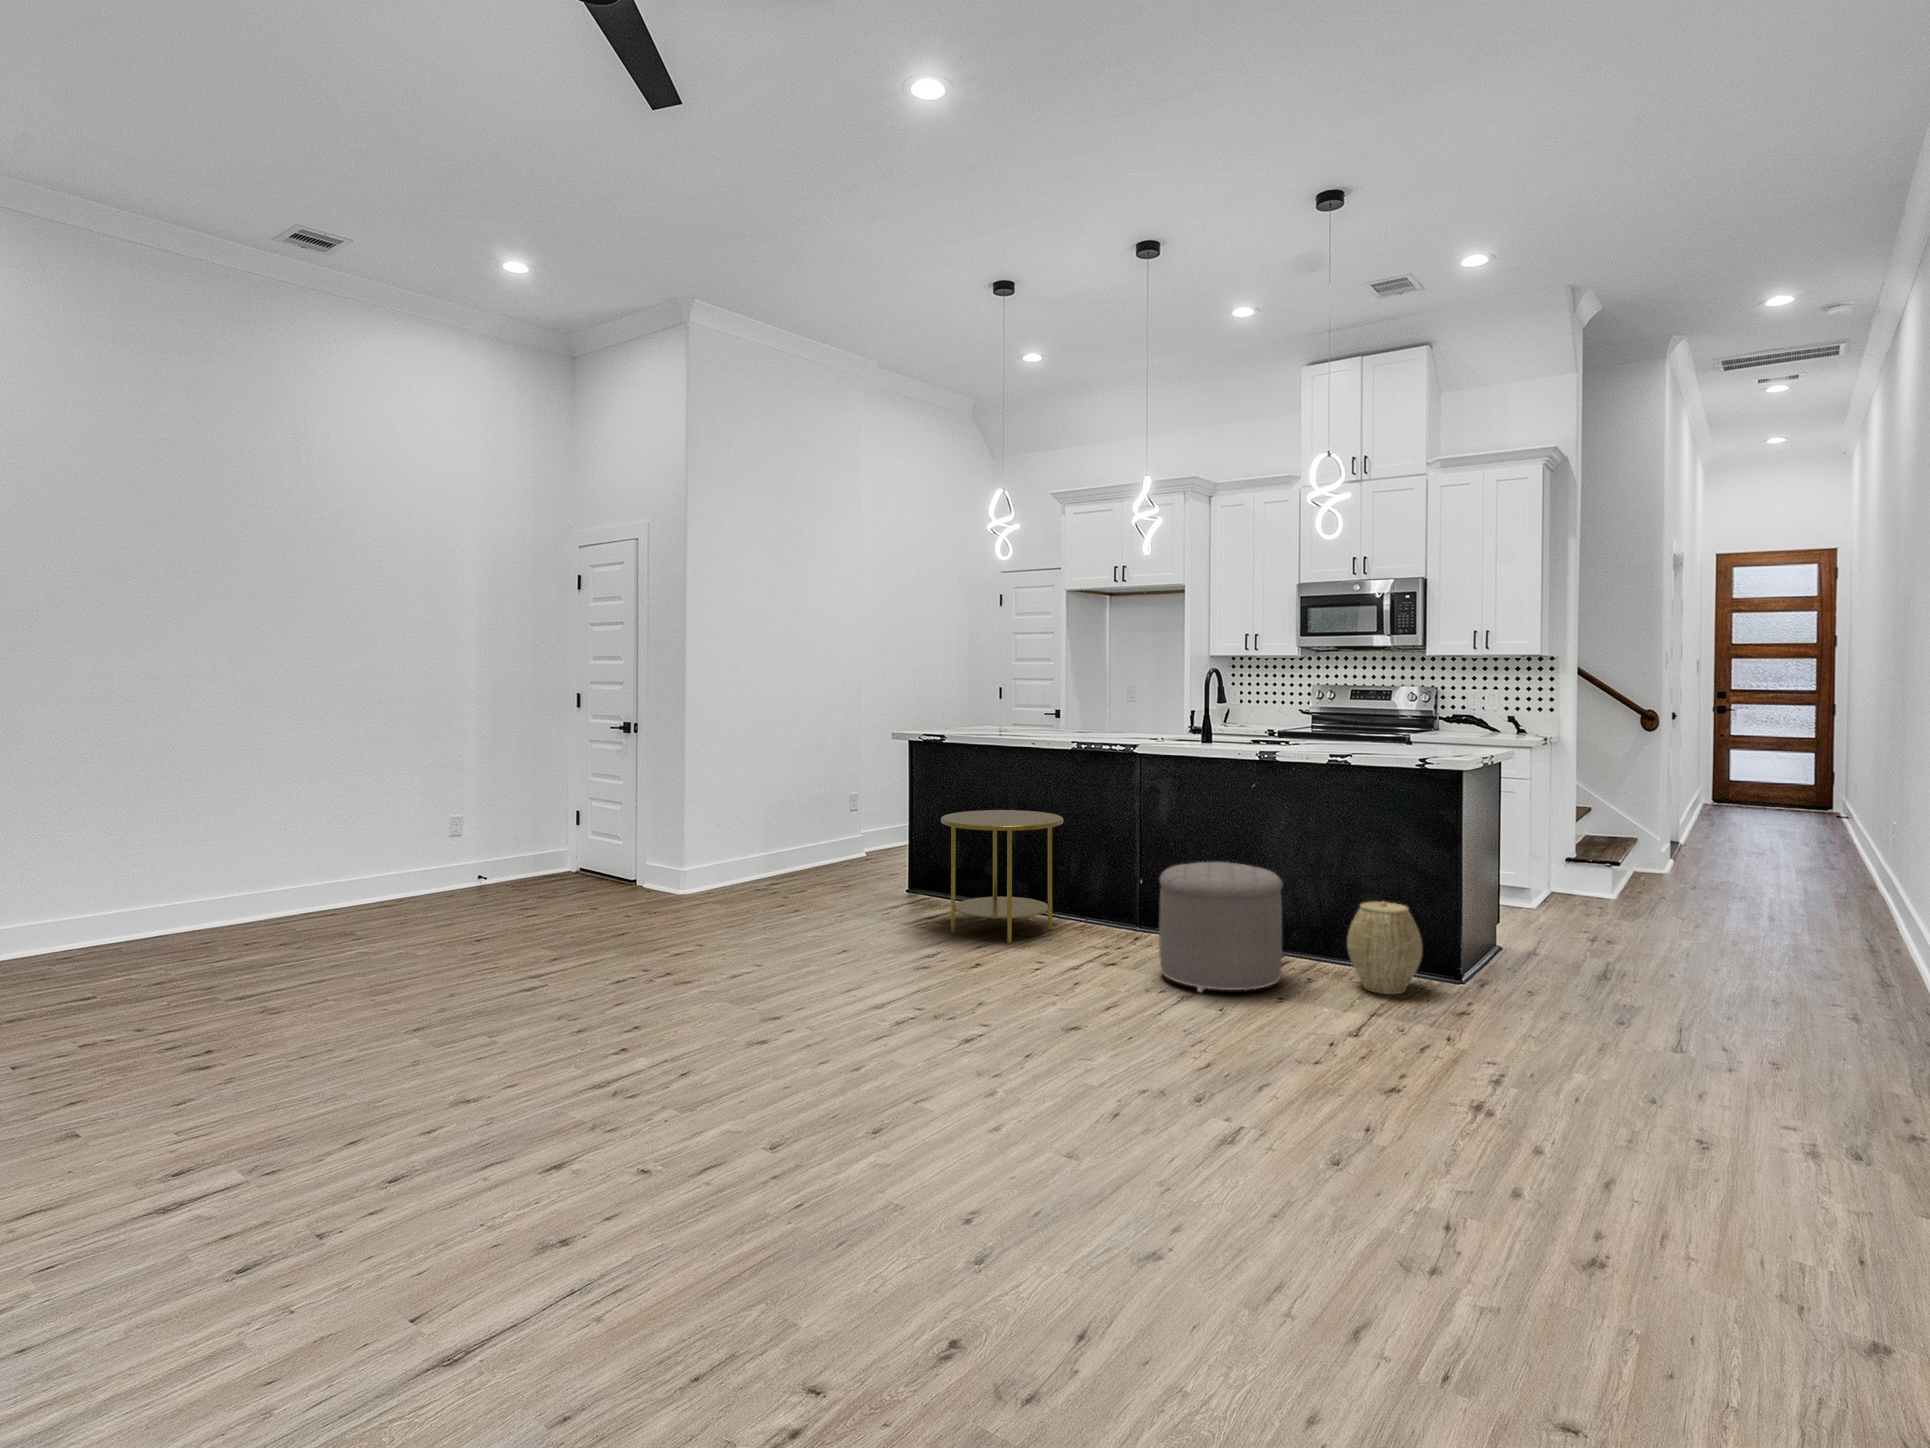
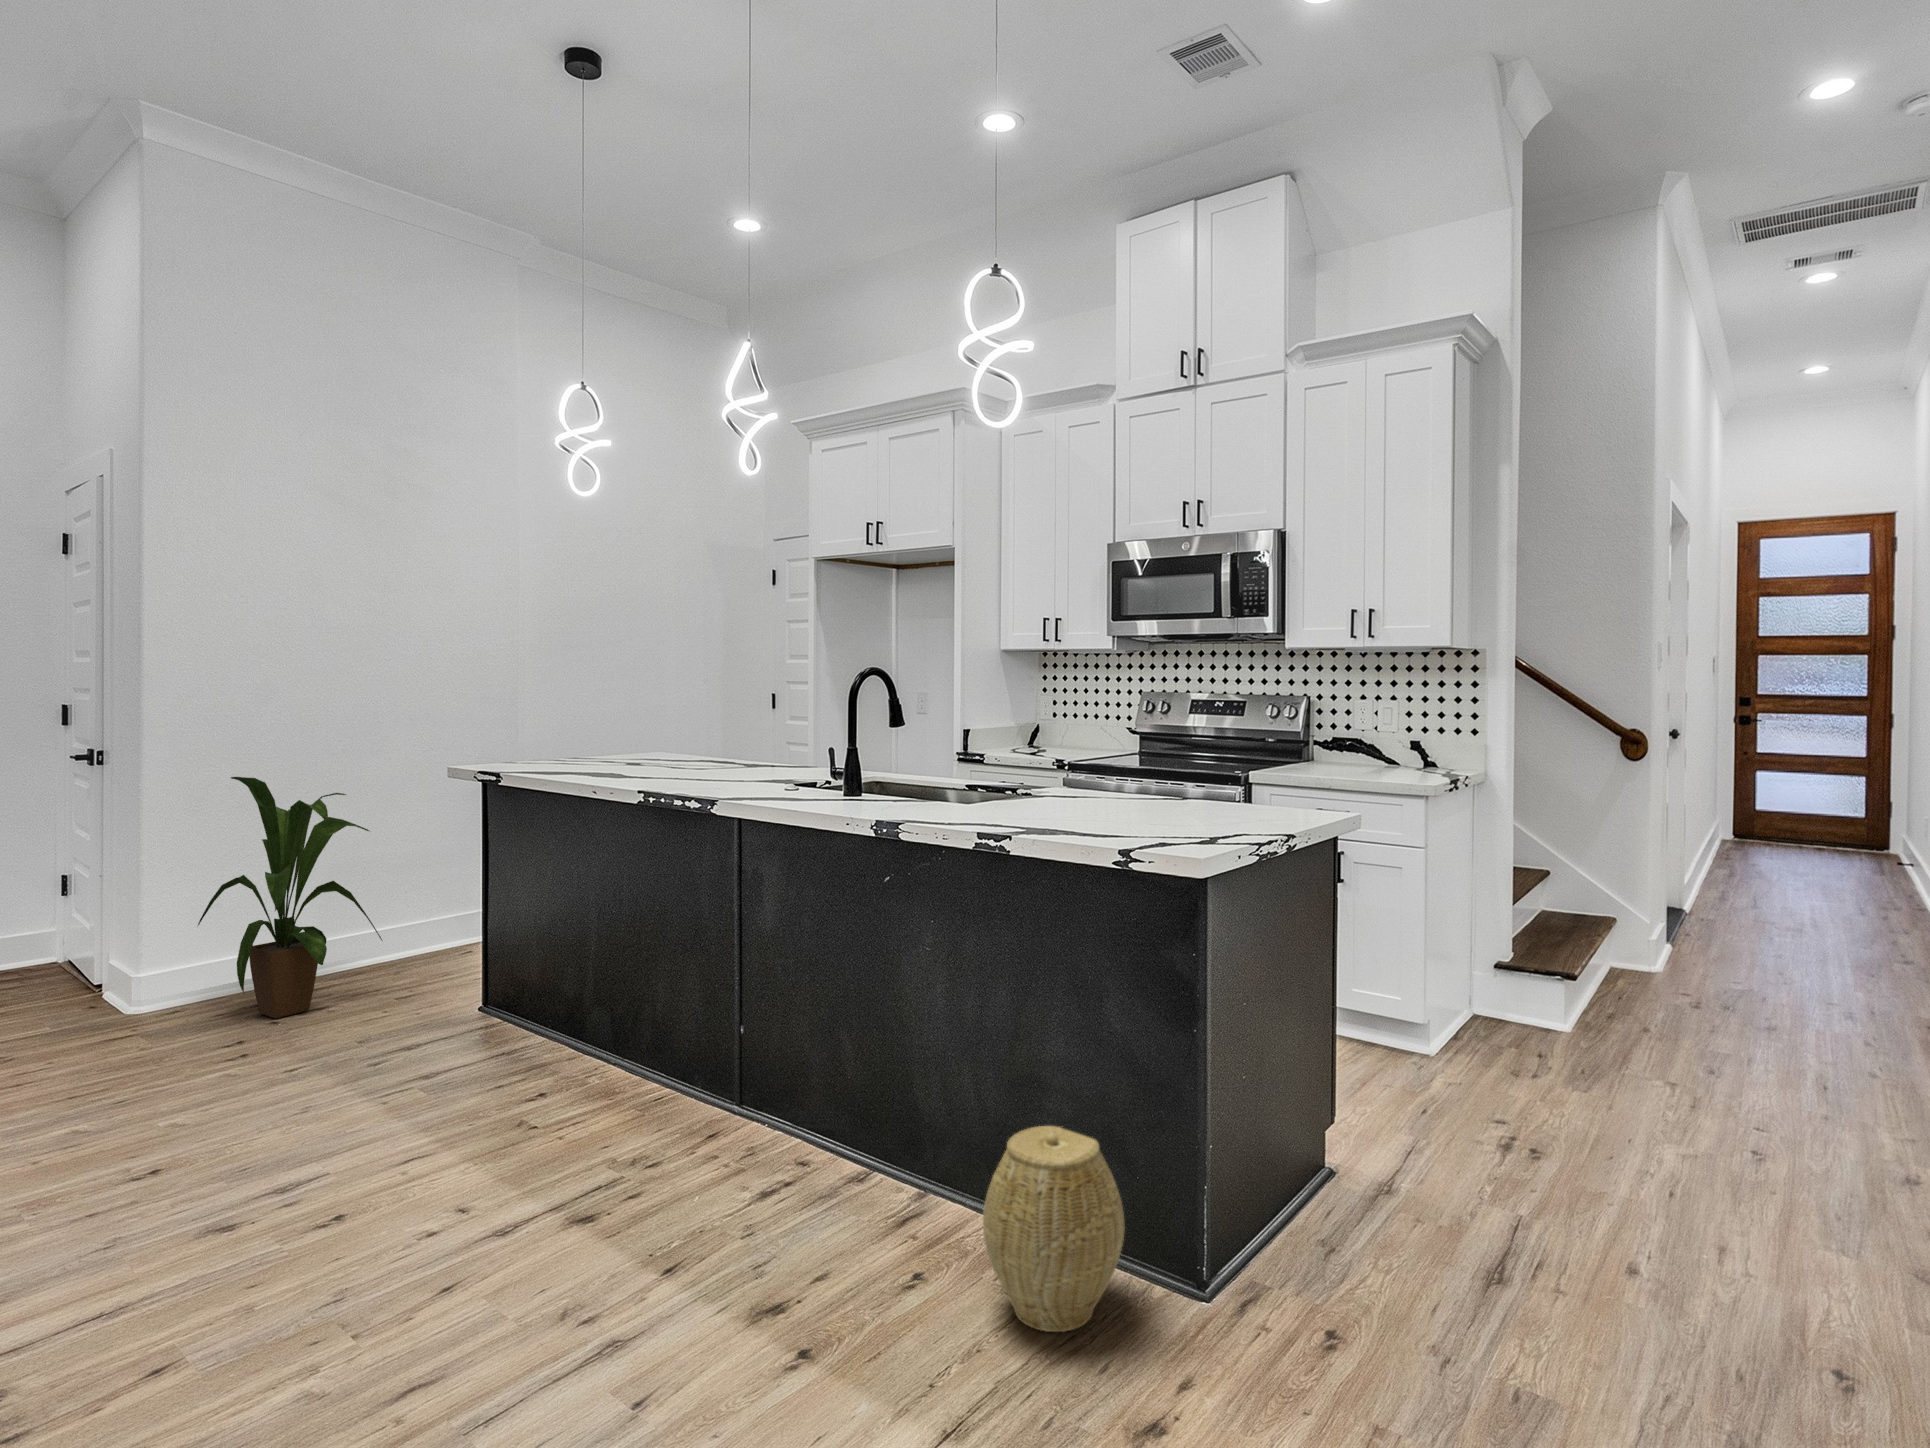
house plant: none [727,736,836,893] -> present [198,777,382,1018]
side table: present [941,810,1063,943] -> none [392,902,620,1153]
ottoman: present [1159,862,1283,992] -> none [631,1030,873,1326]

